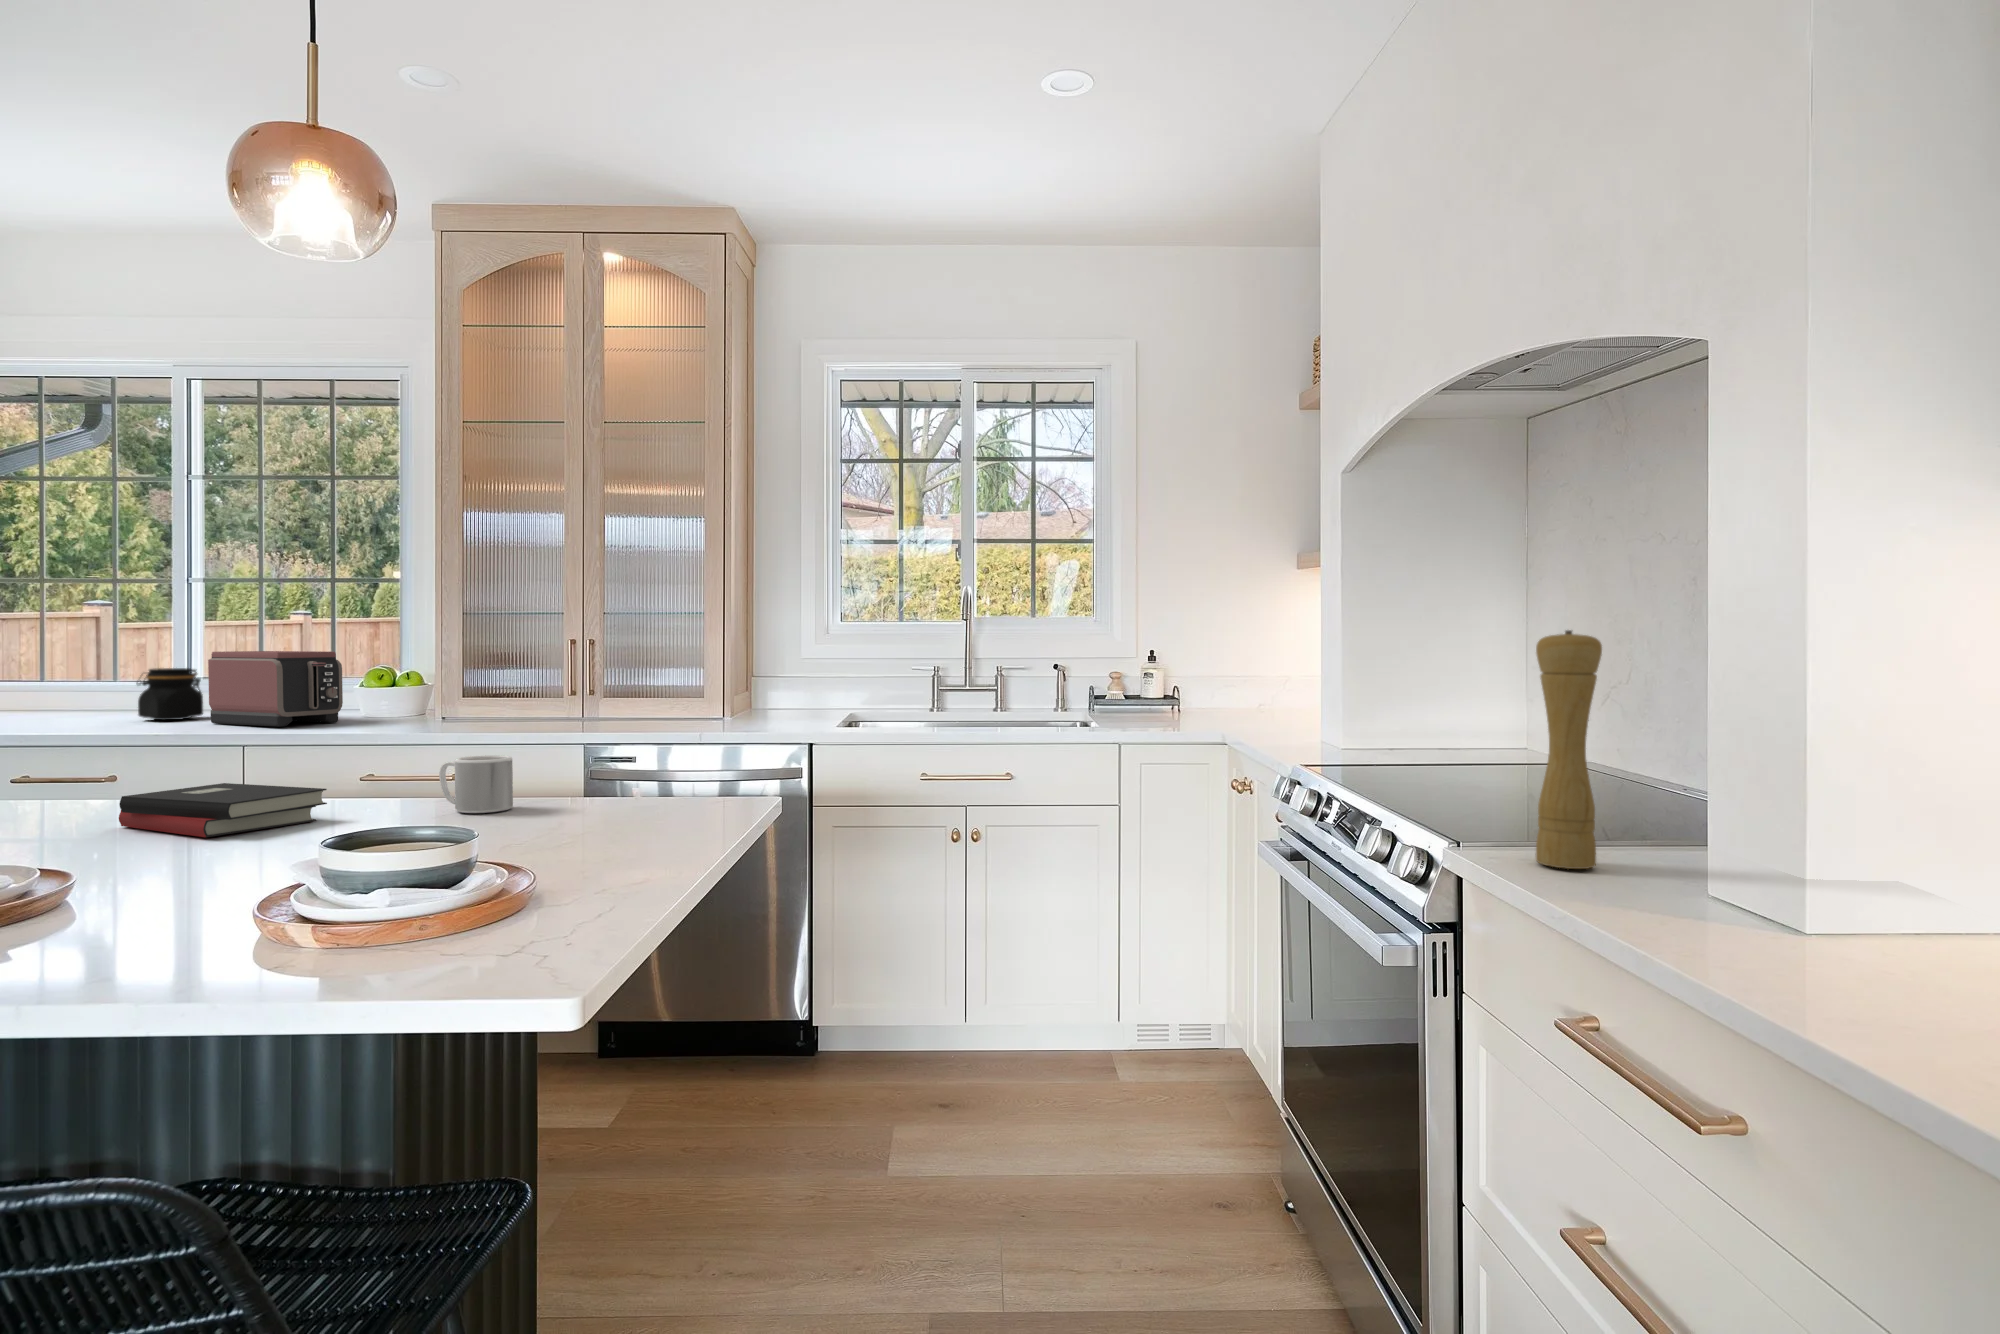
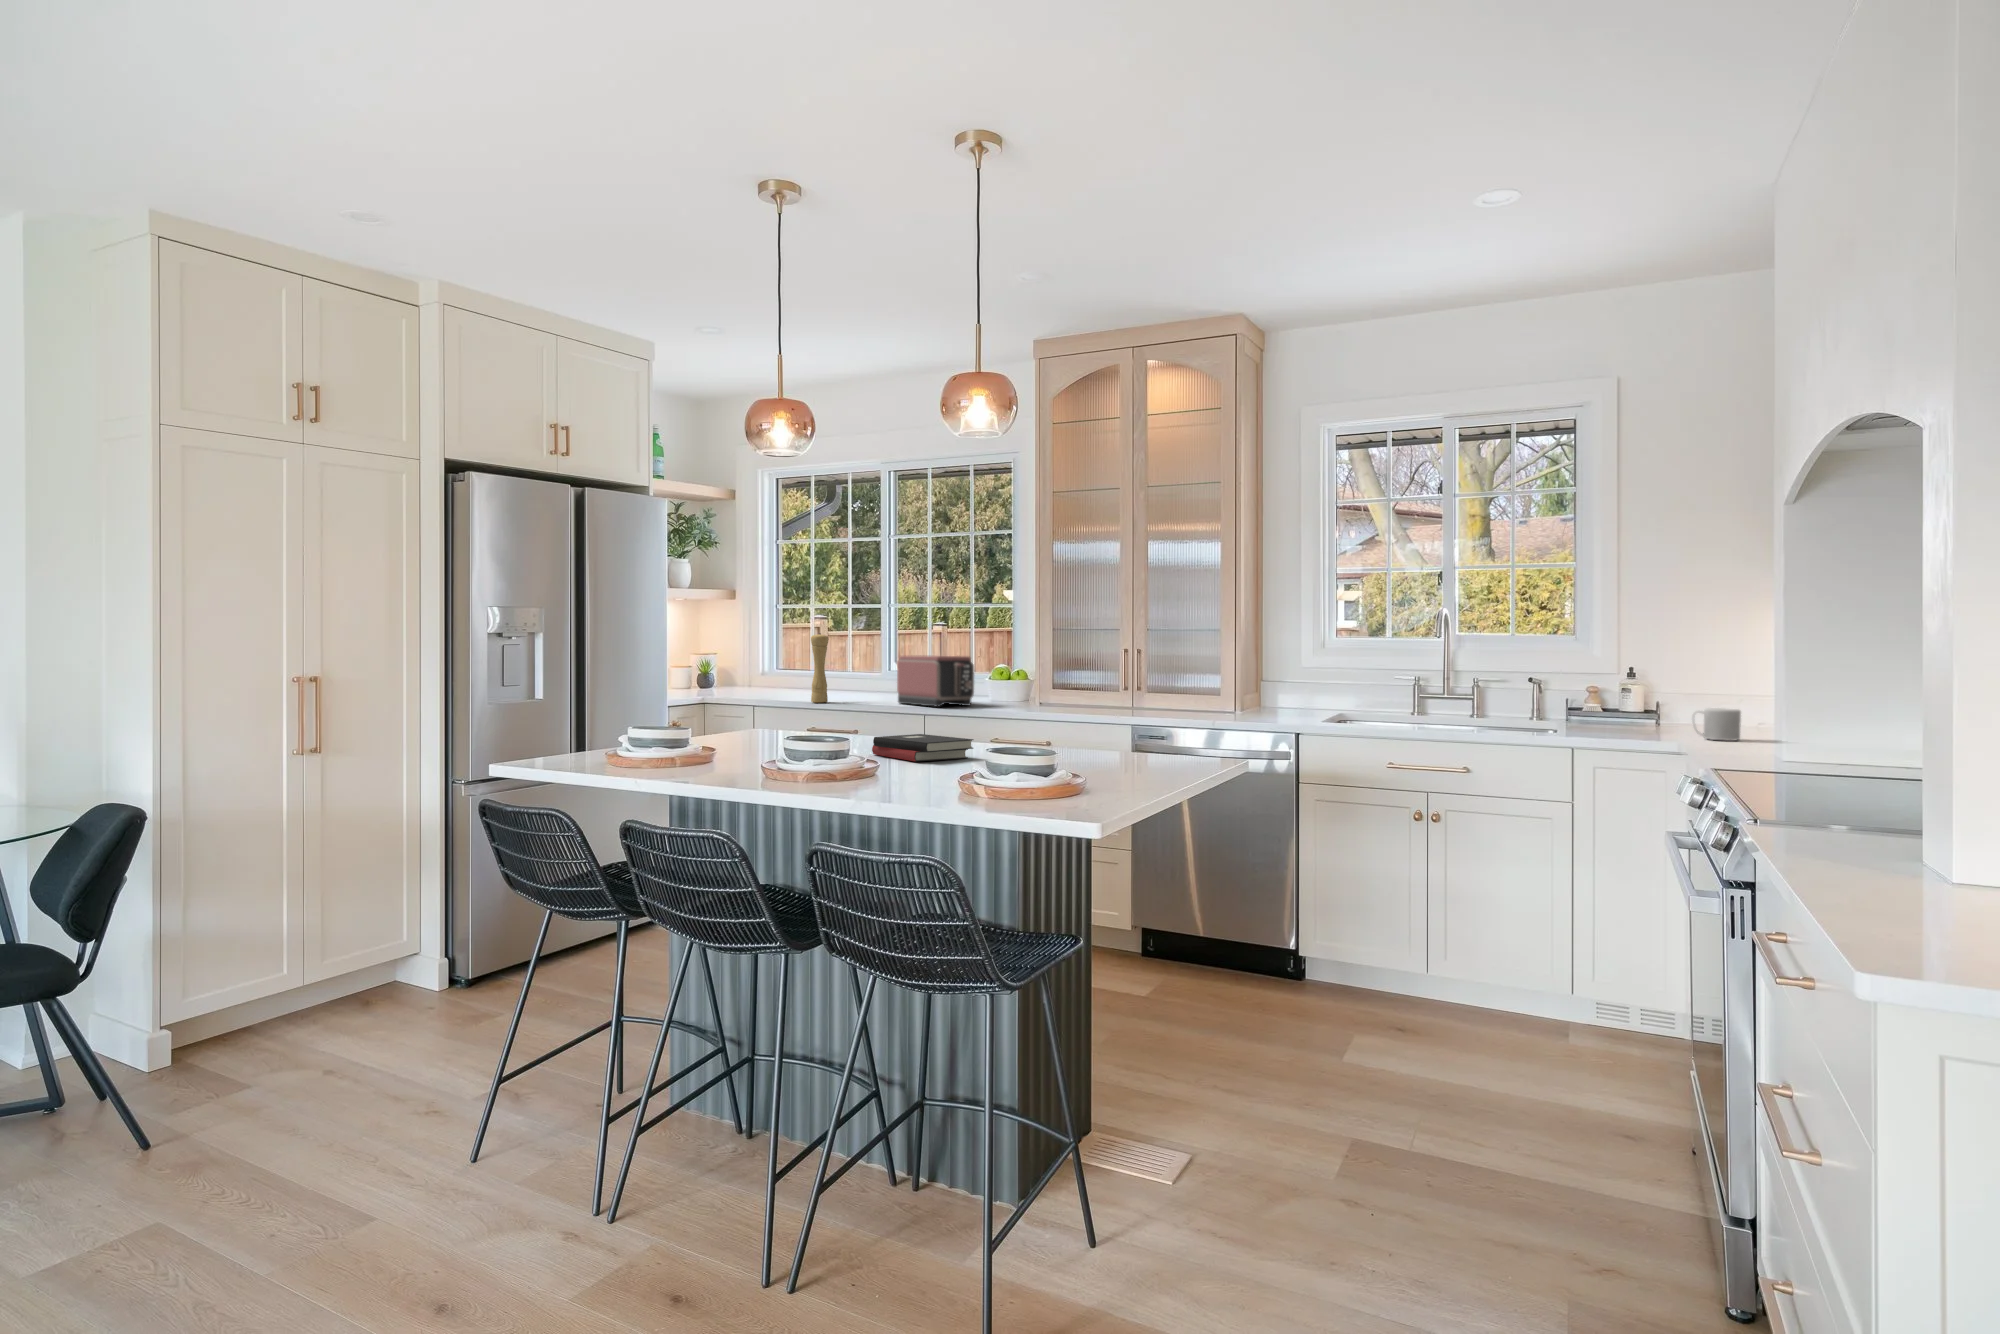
pepper mill: present [1536,630,1602,869] -> present [811,633,829,703]
jar: present [137,668,203,720] -> none [857,666,893,700]
mug: present [439,755,513,813] -> present [1692,708,1741,741]

